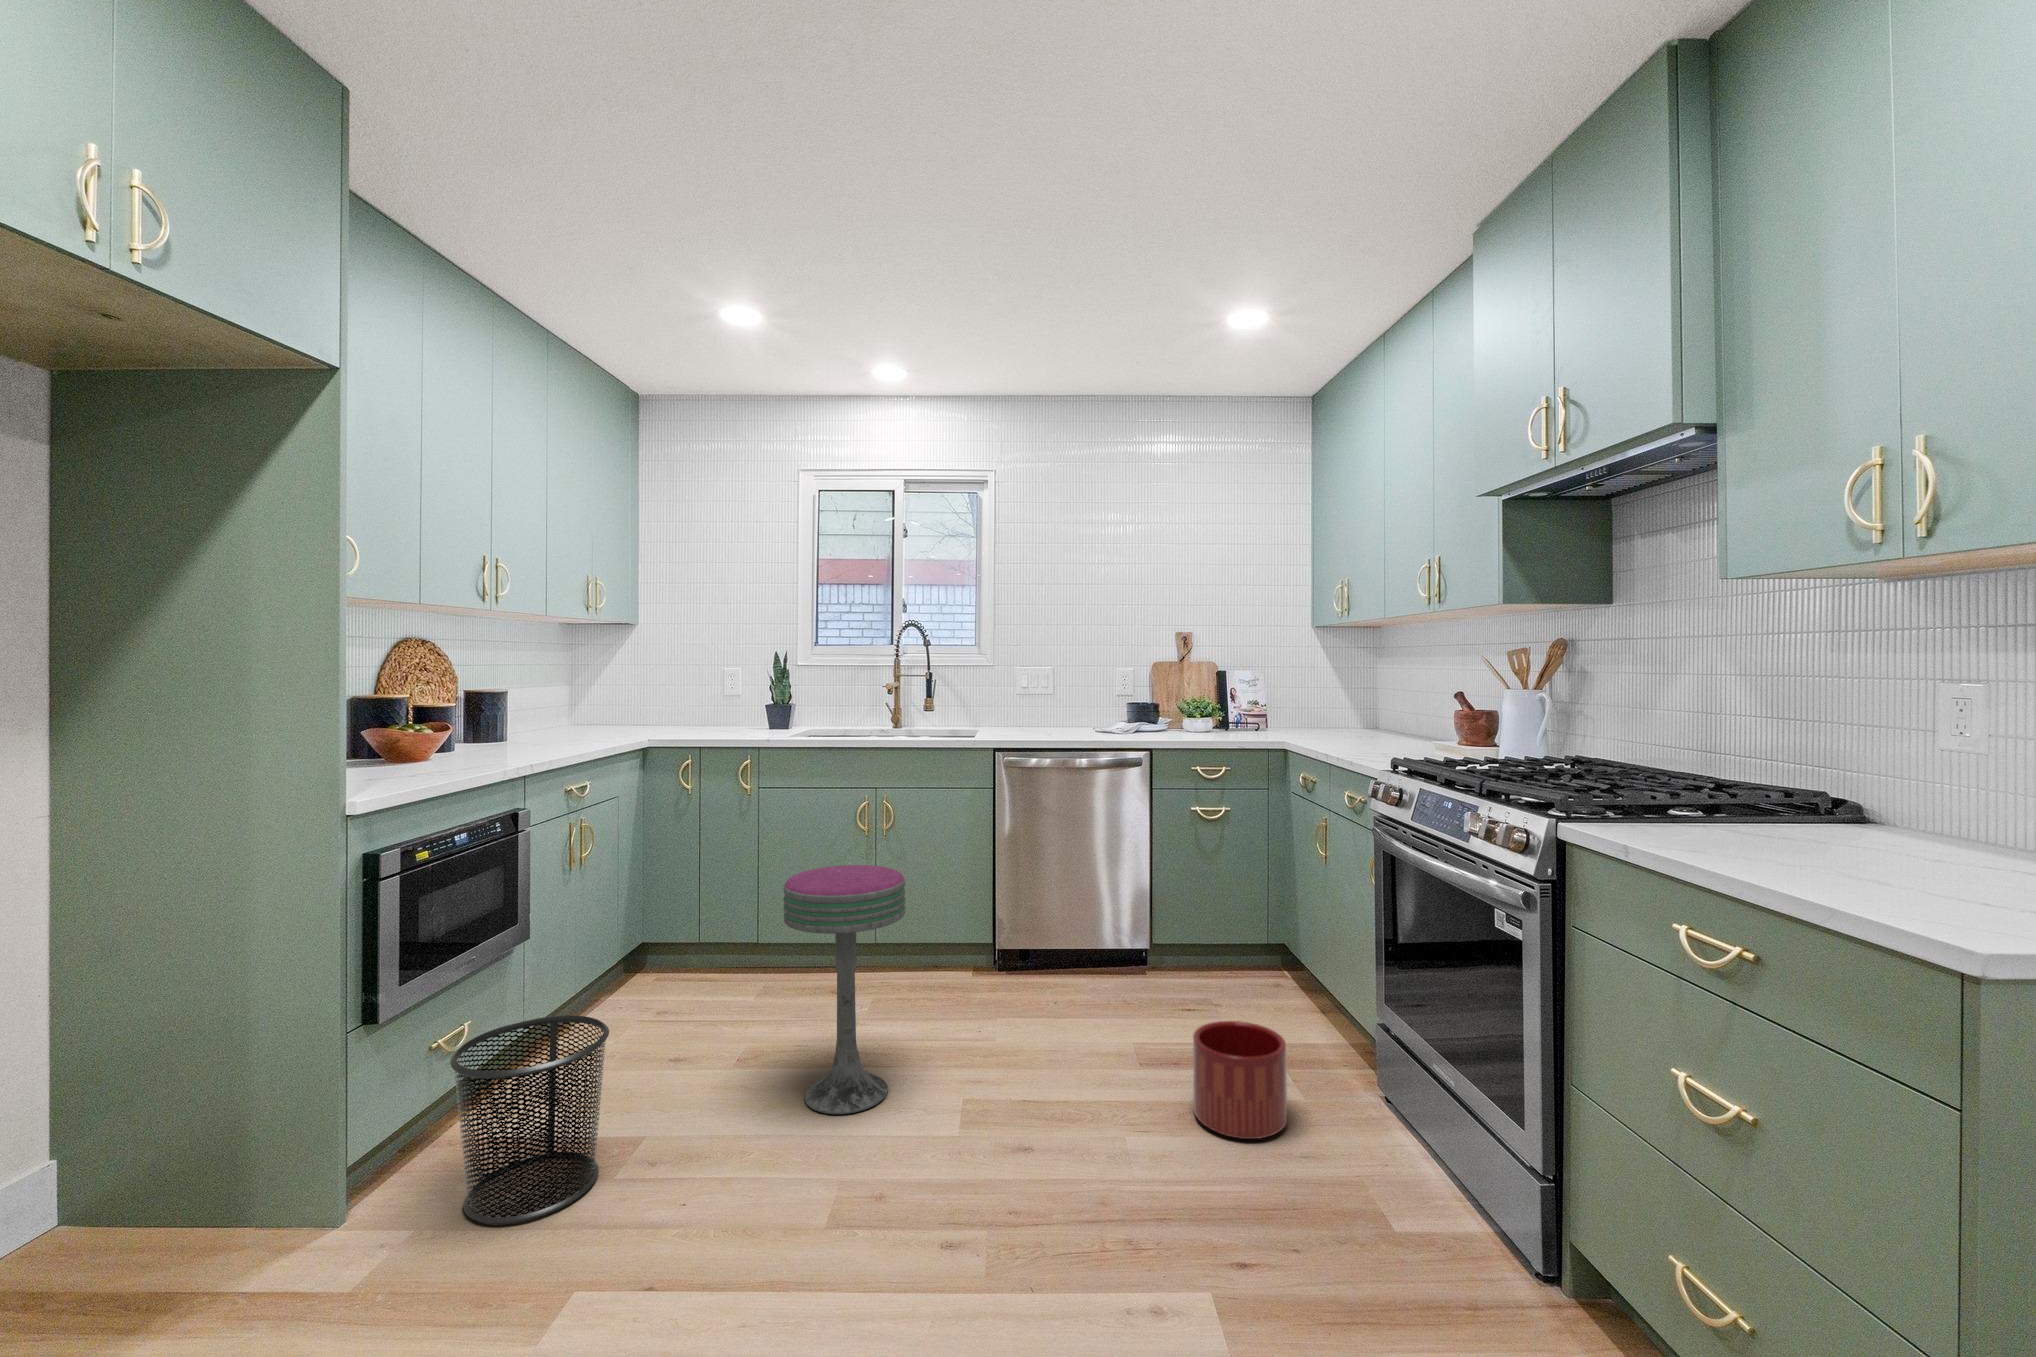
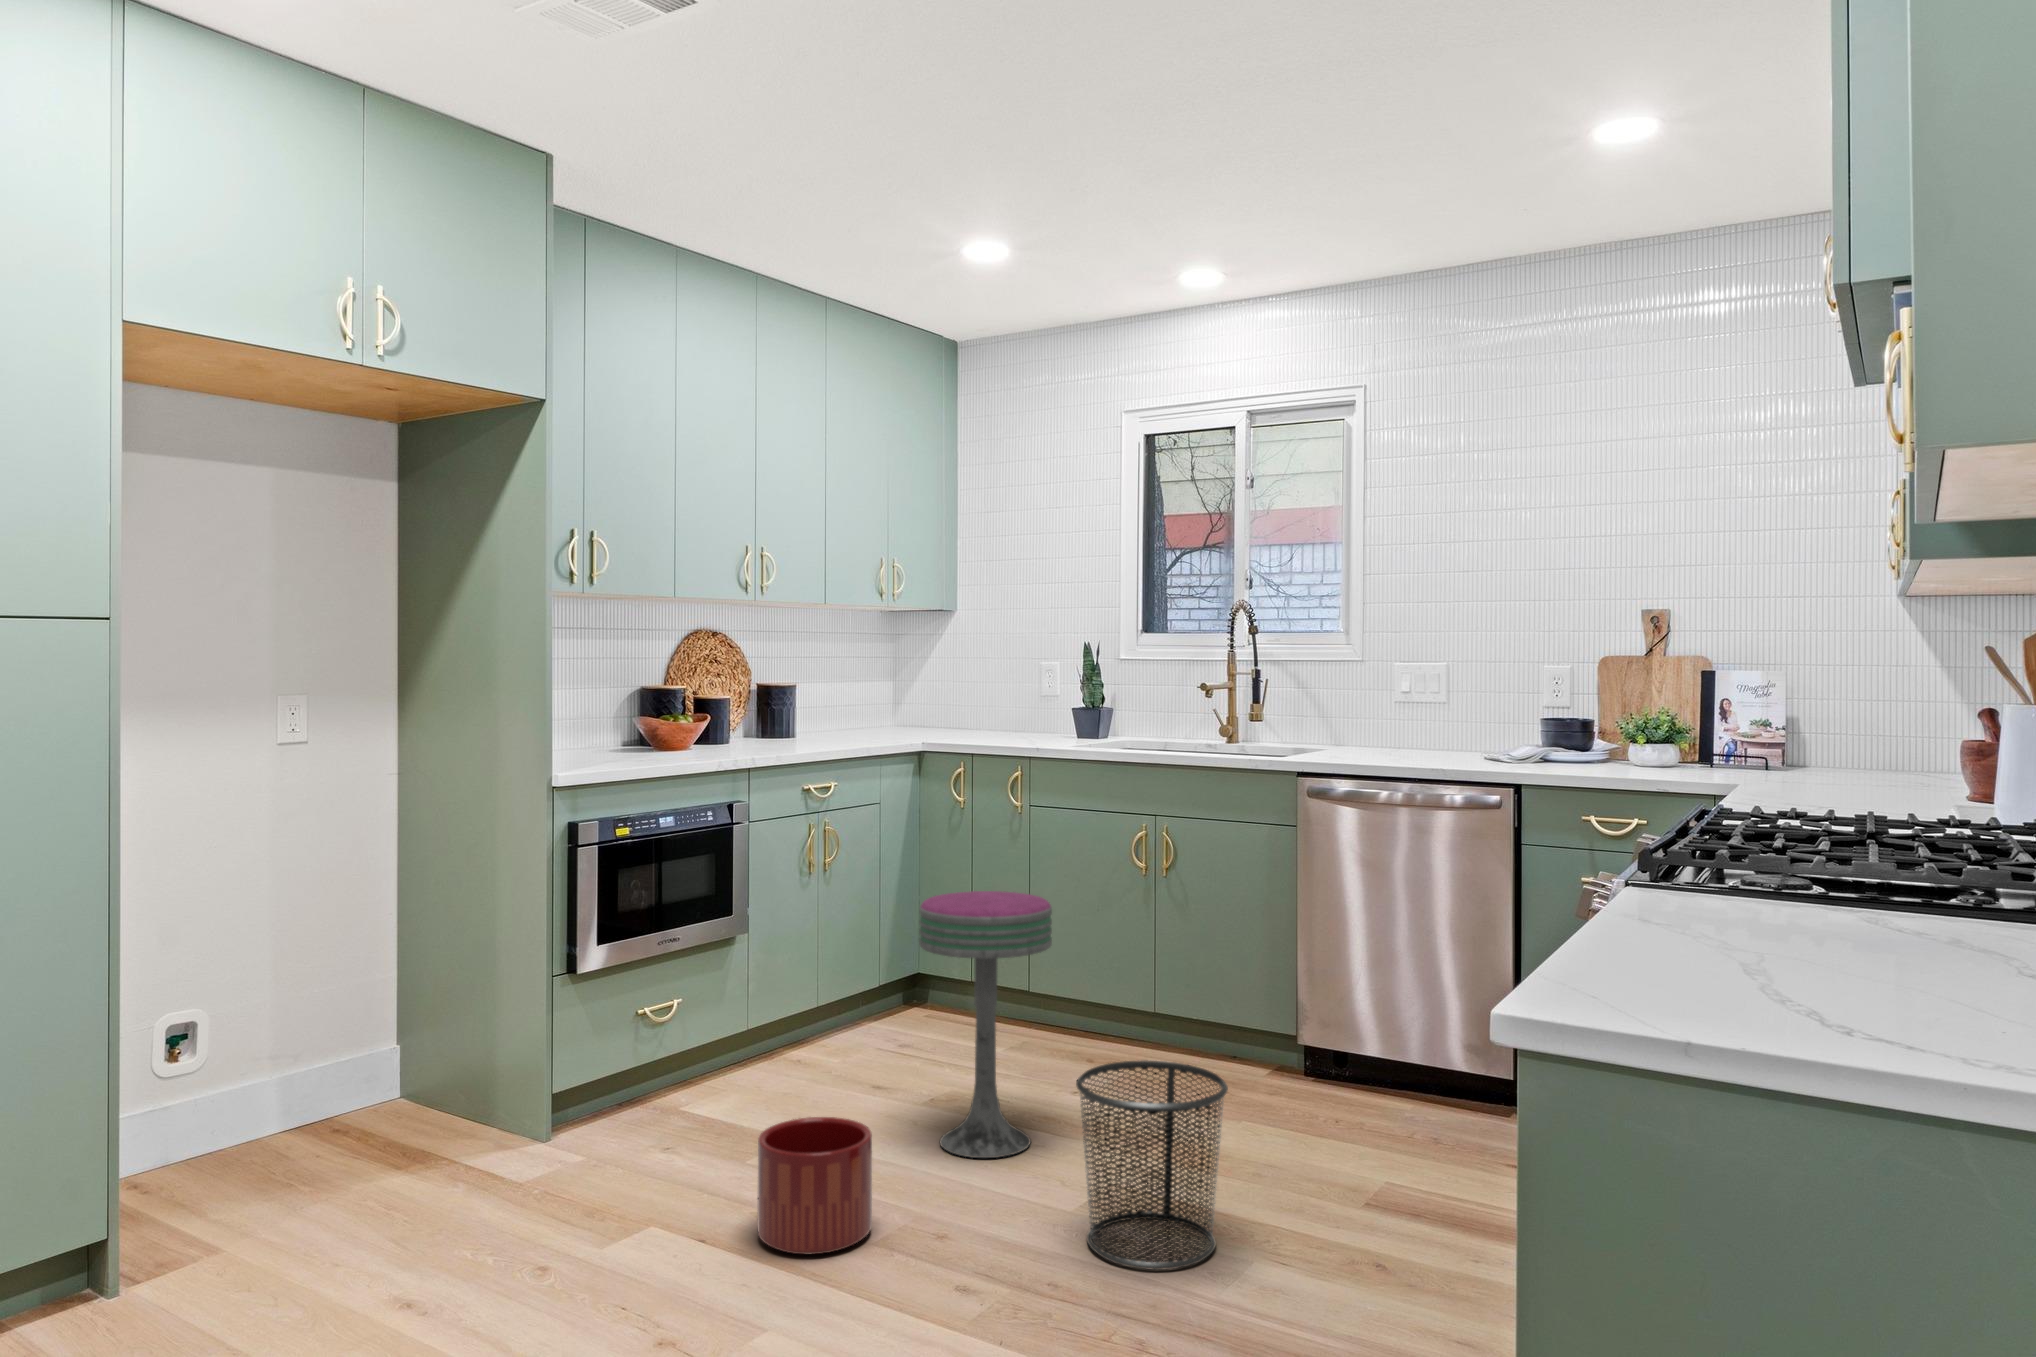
waste bin: present [450,1015,609,1224] -> present [1076,1060,1228,1270]
planter: present [1193,1021,1287,1139] -> present [757,1117,872,1255]

